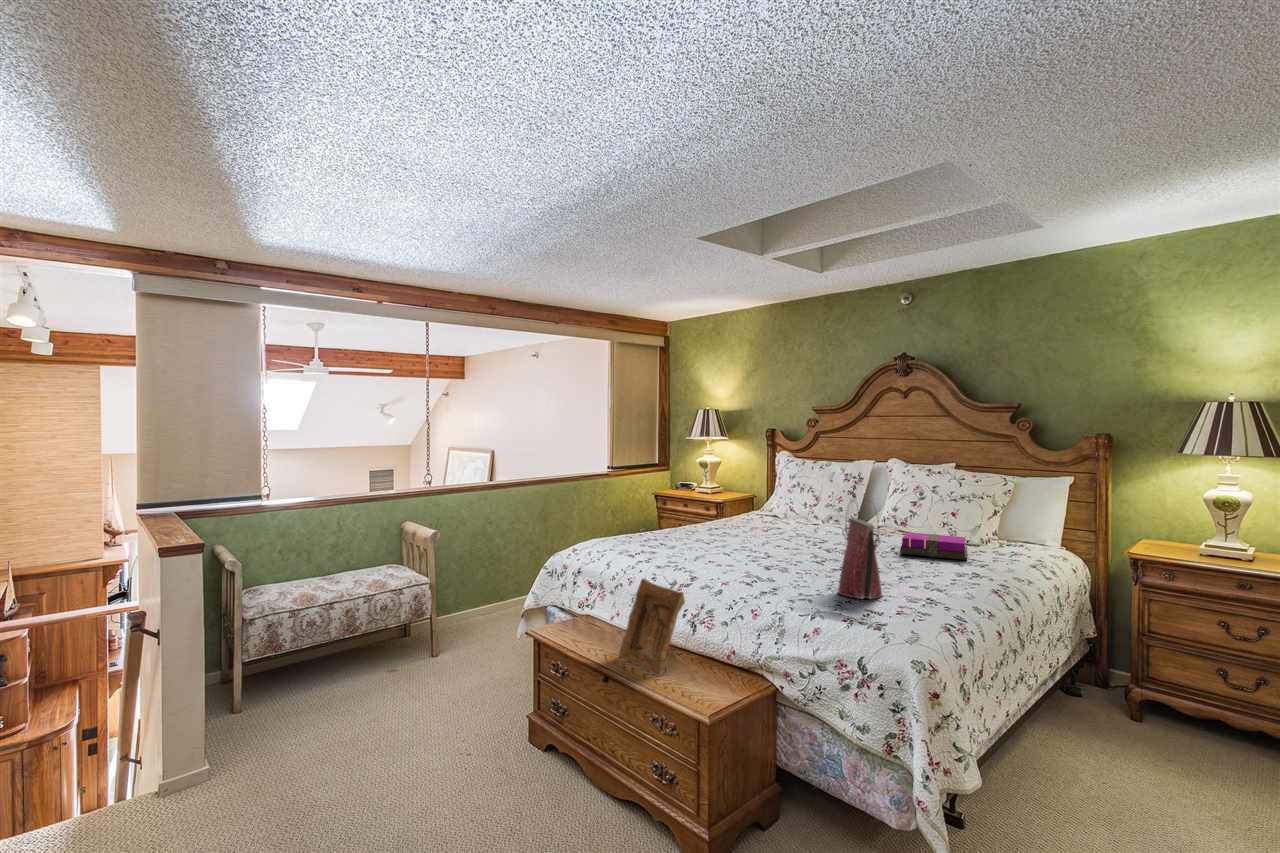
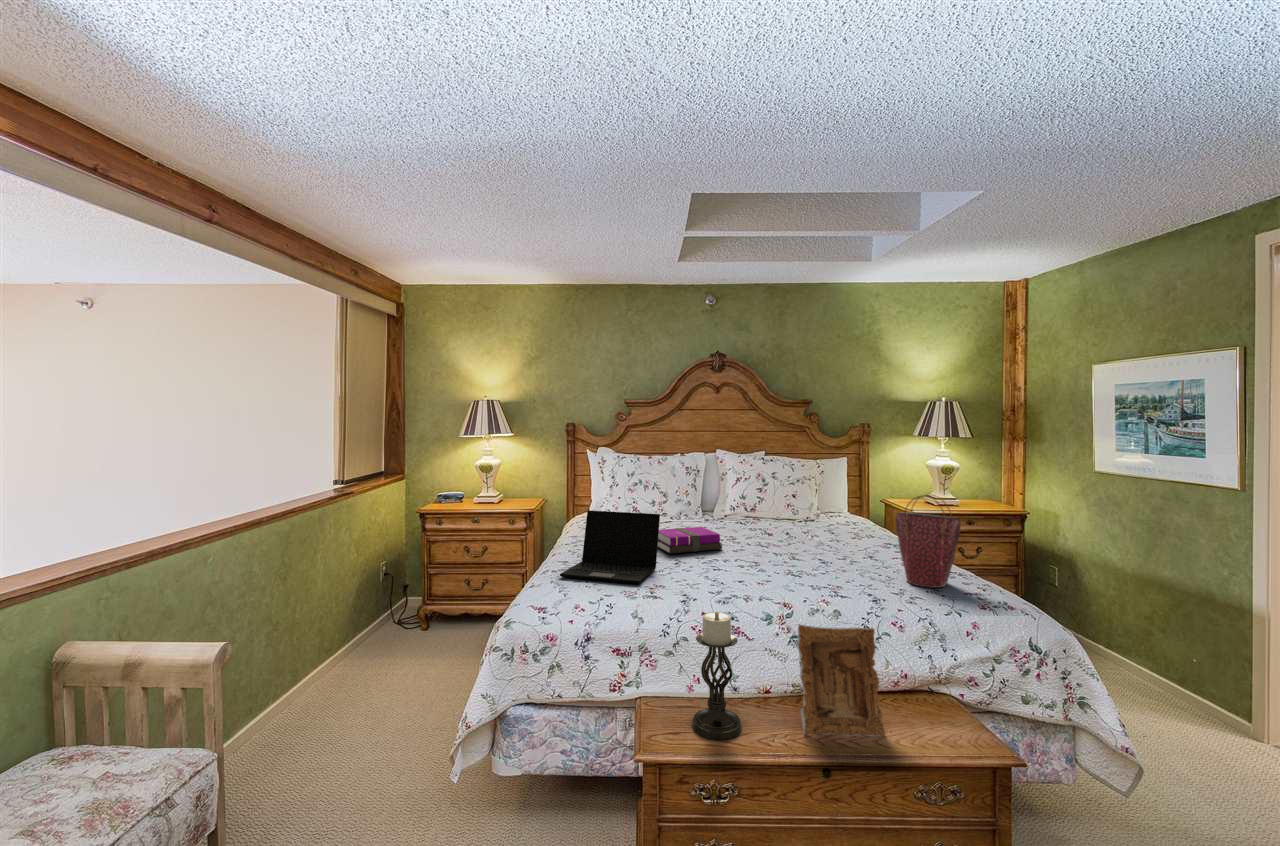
laptop: none [623,494,700,548] -> present [560,510,660,584]
notebook: present [900,532,967,560] -> present [658,527,722,554]
candle holder: none [571,554,607,644] -> present [692,612,742,740]

